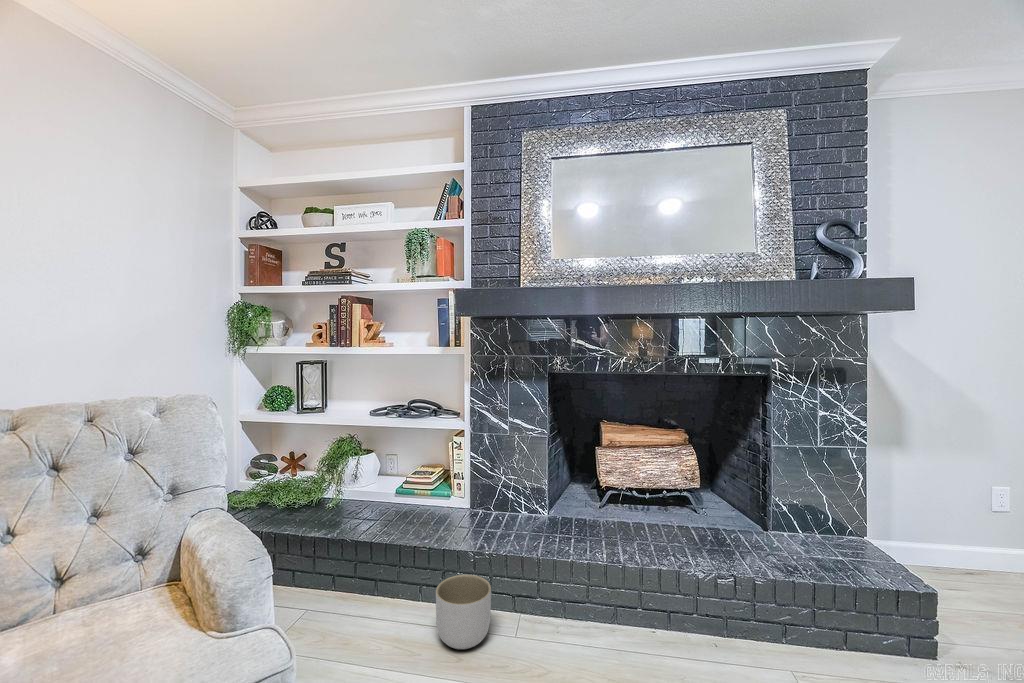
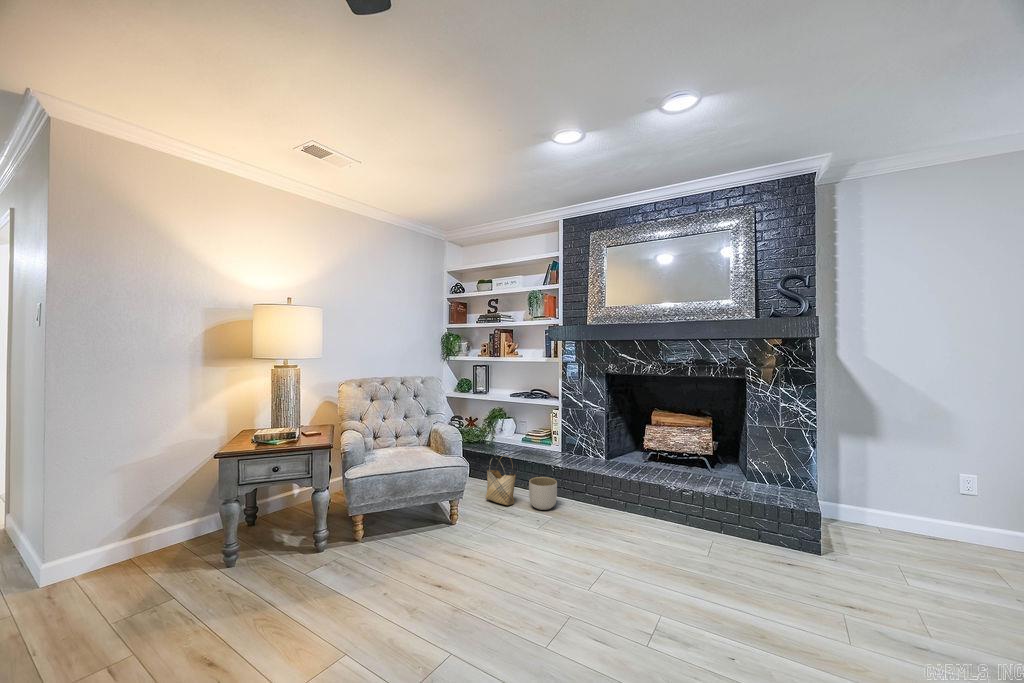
woven basket: none [339,543,408,654] -> present [485,455,516,505]

